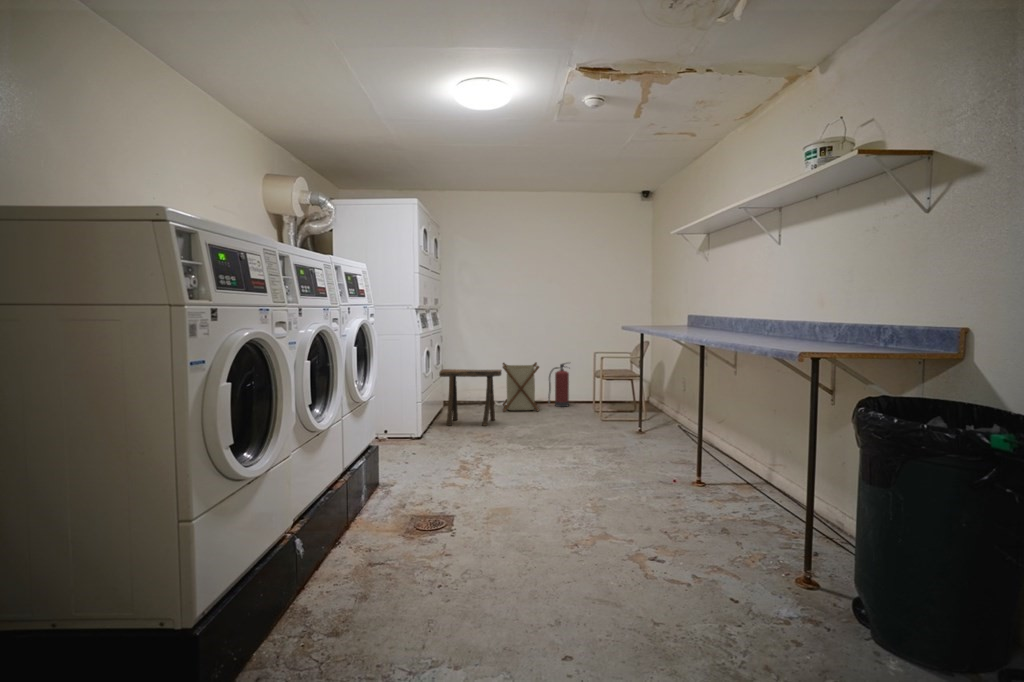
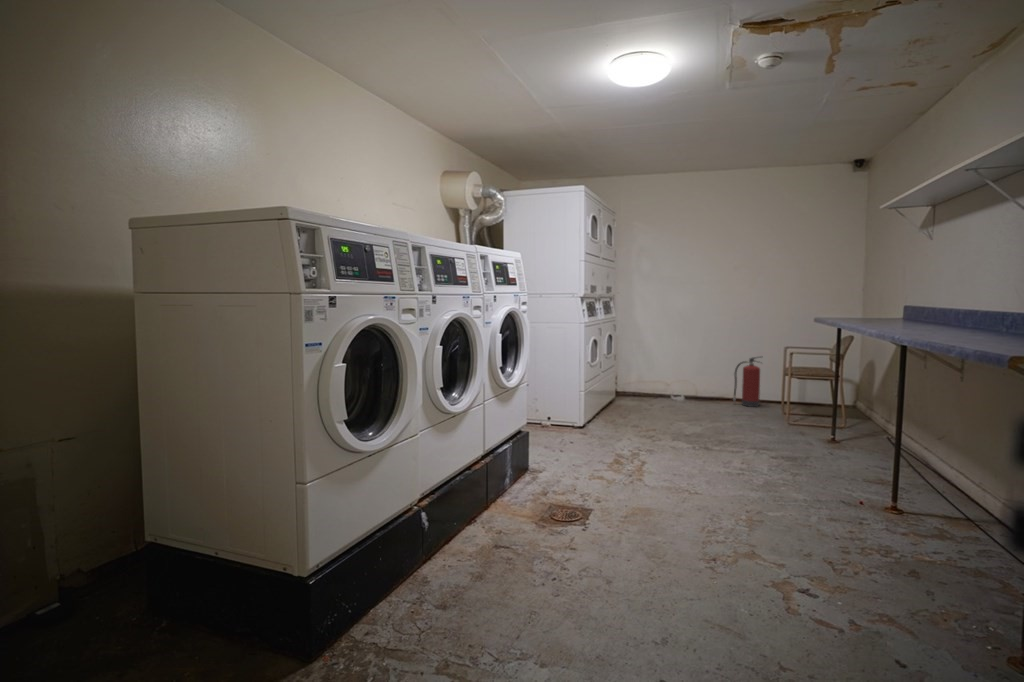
laundry basket: present [503,362,539,412] -> none [677,354,722,409]
stool: present [439,369,501,426] -> none [607,359,674,420]

